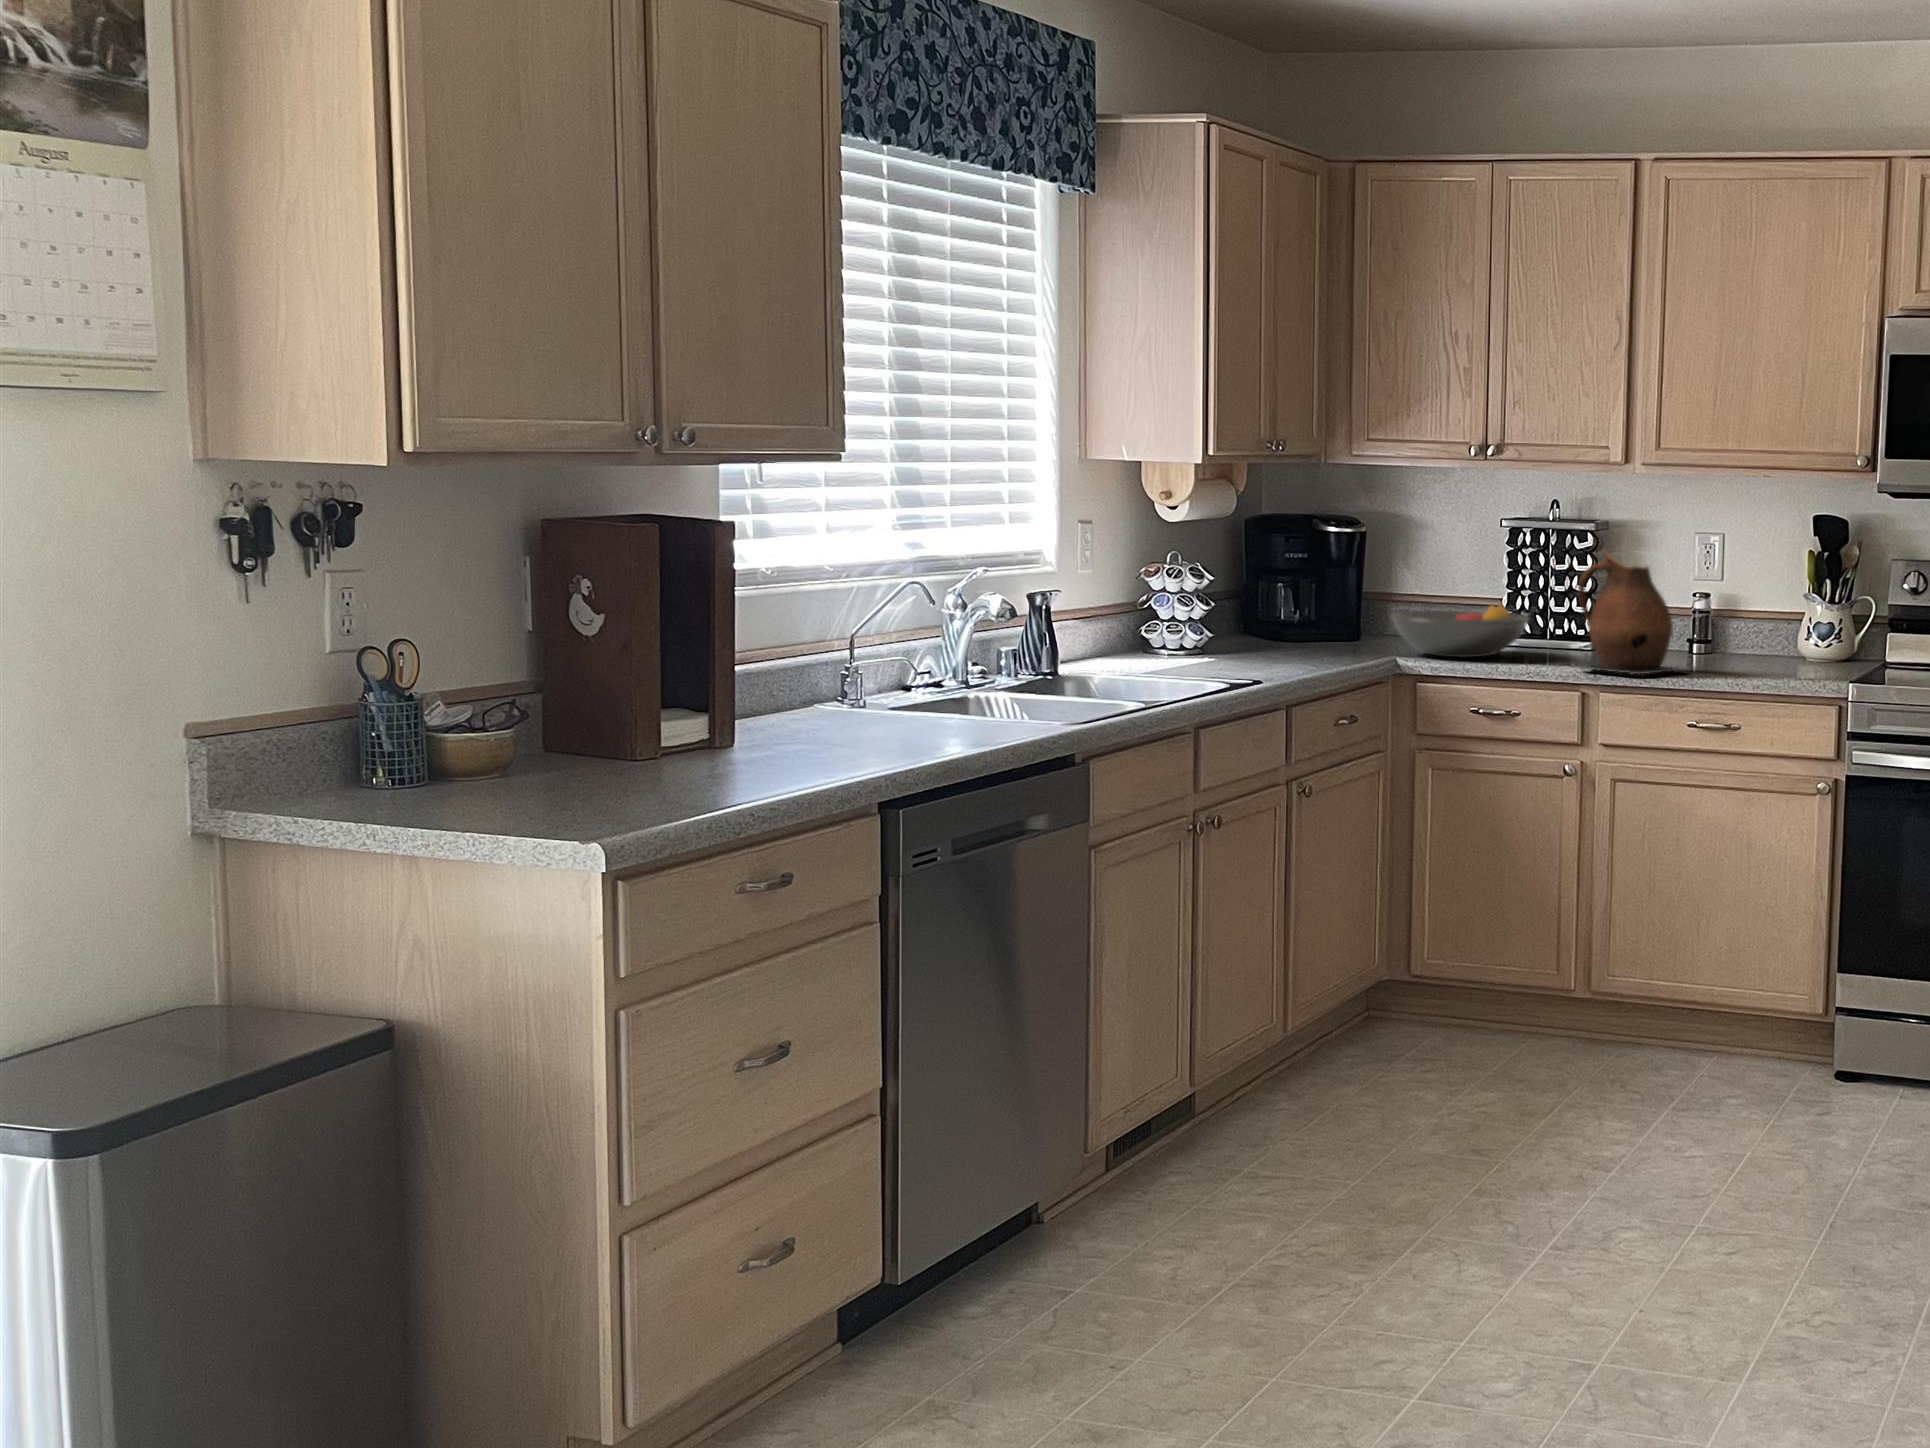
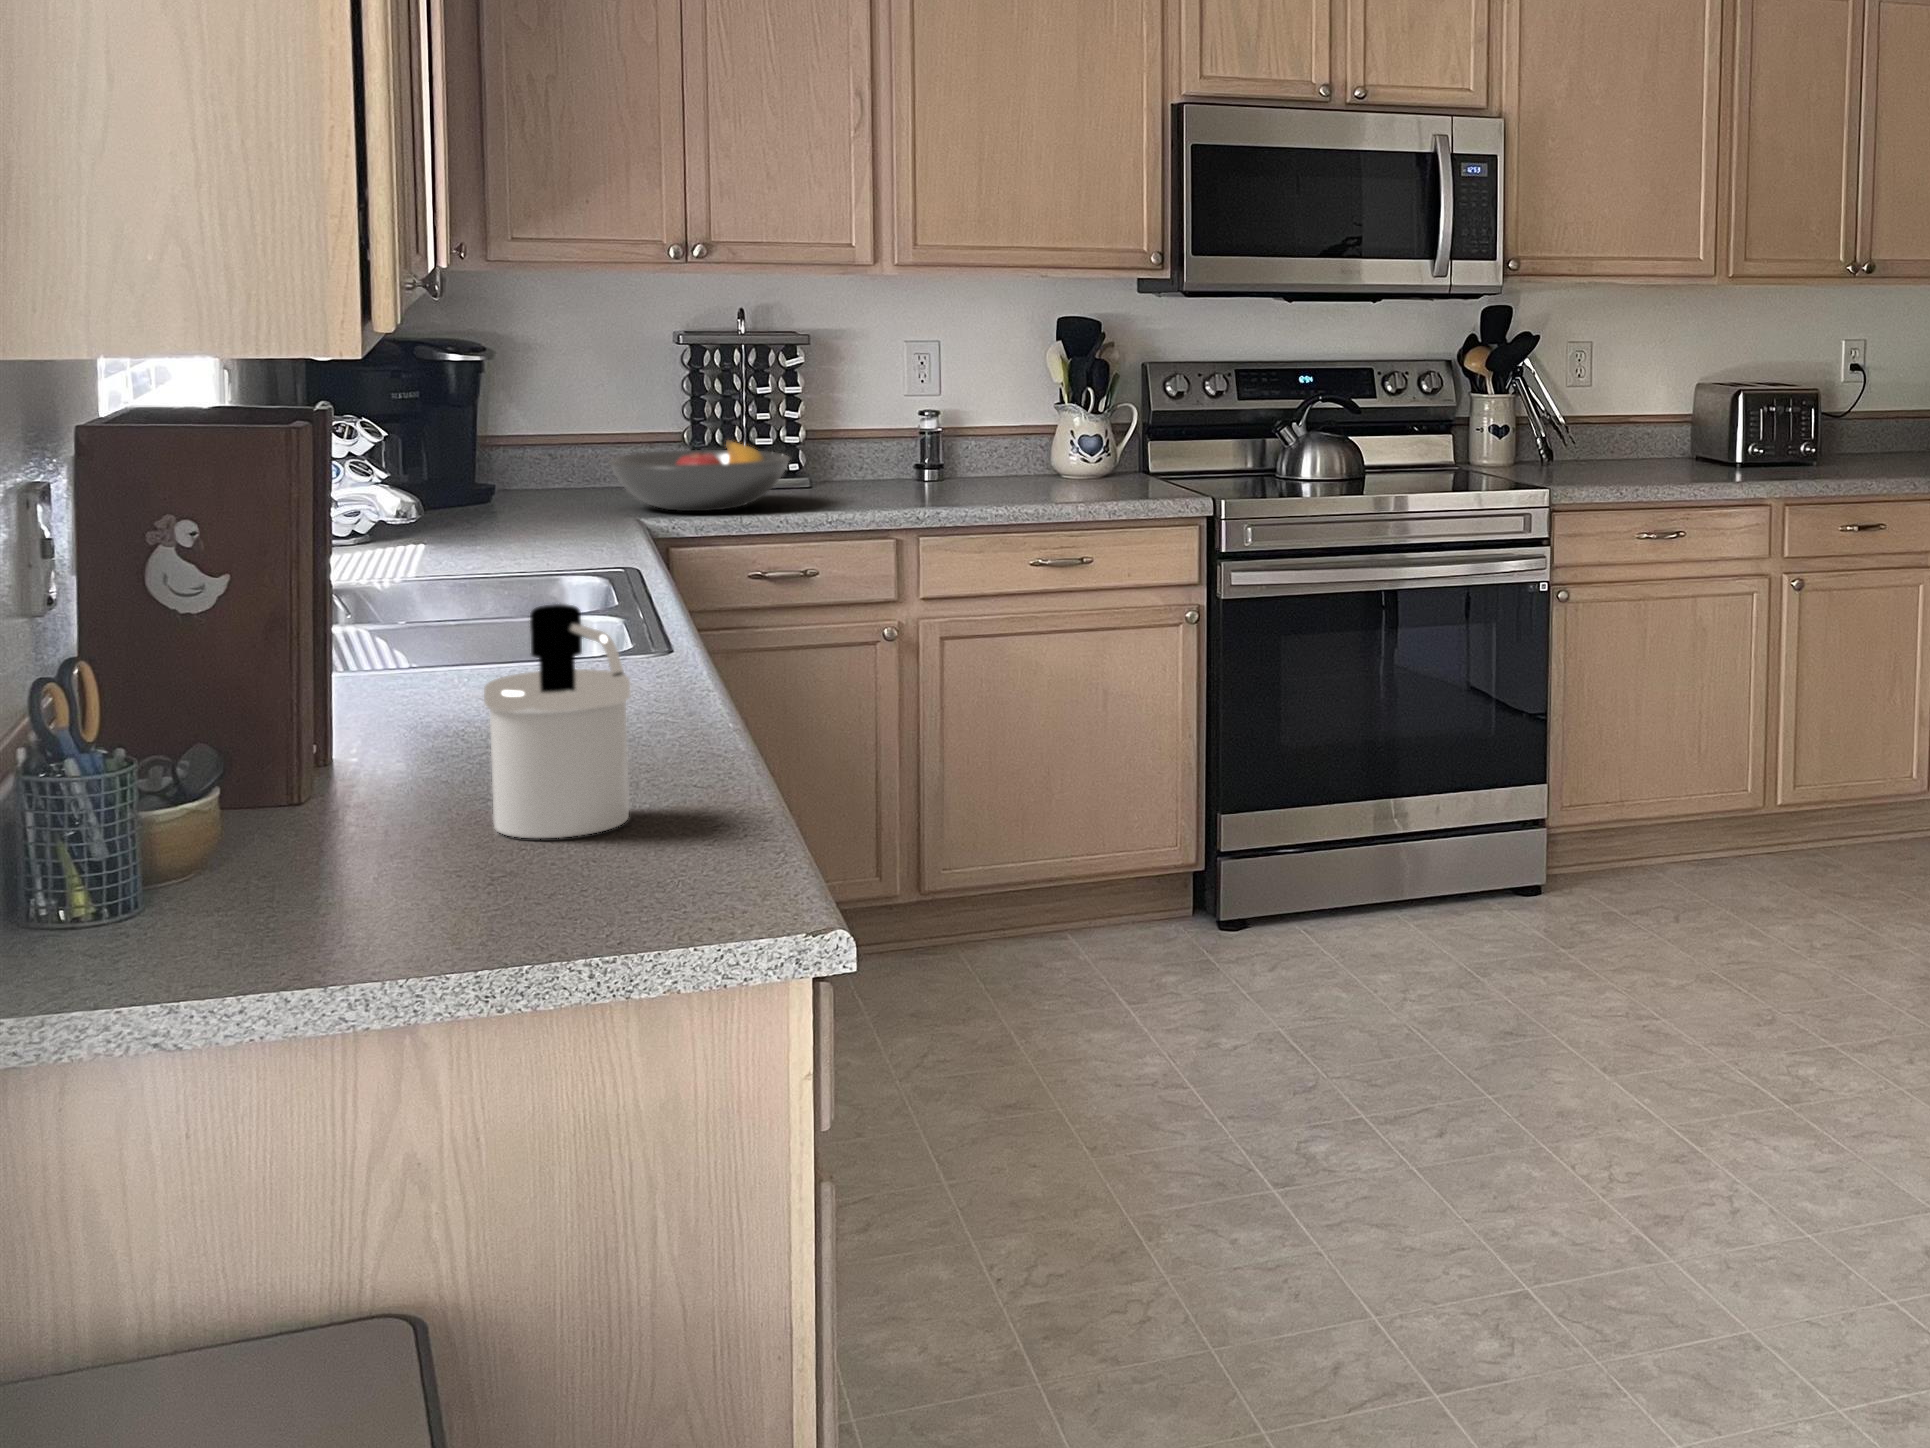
ceramic pitcher: present [1578,551,1689,675] -> none [899,369,1023,514]
soap dispenser: none [519,638,614,784] -> present [484,604,630,838]

